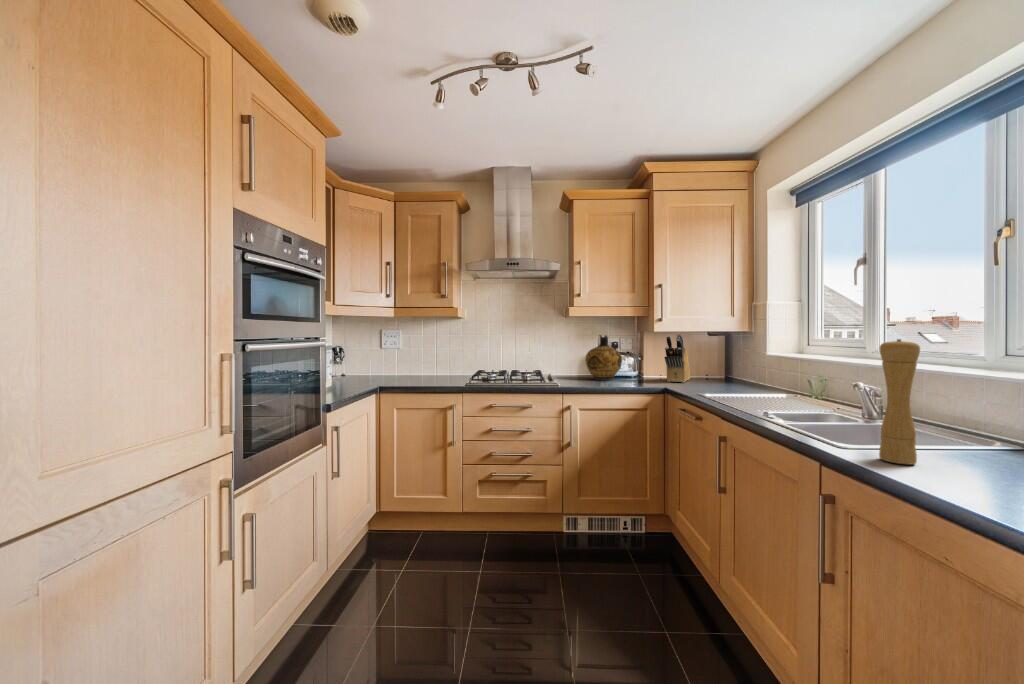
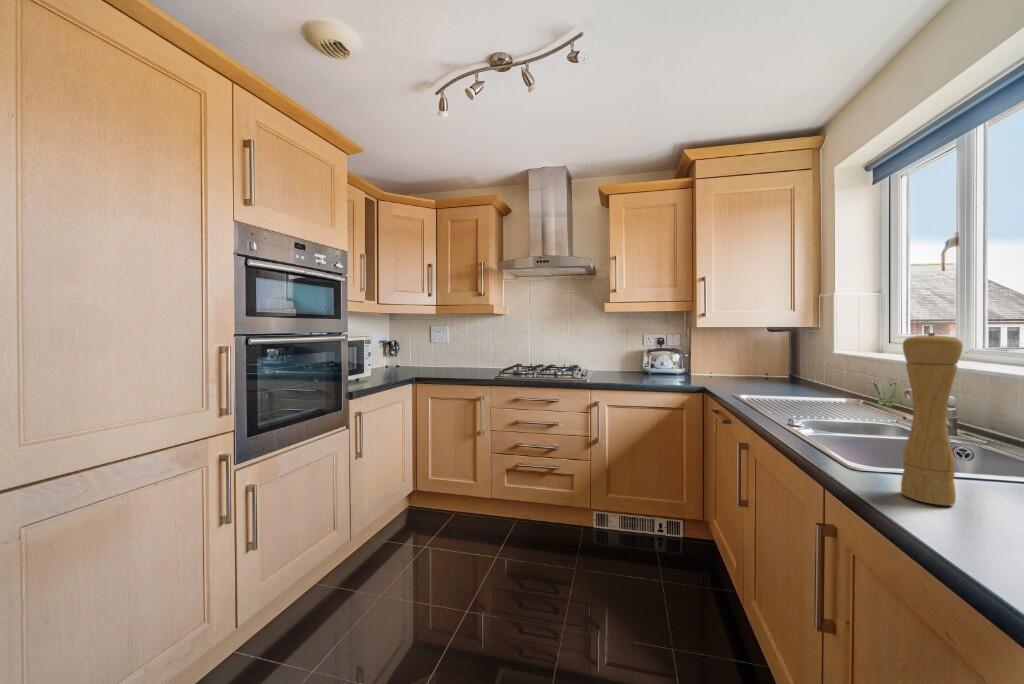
knife block: present [664,334,690,382] -> none [707,329,742,382]
ceramic jug: present [585,335,622,380] -> none [624,330,663,377]

